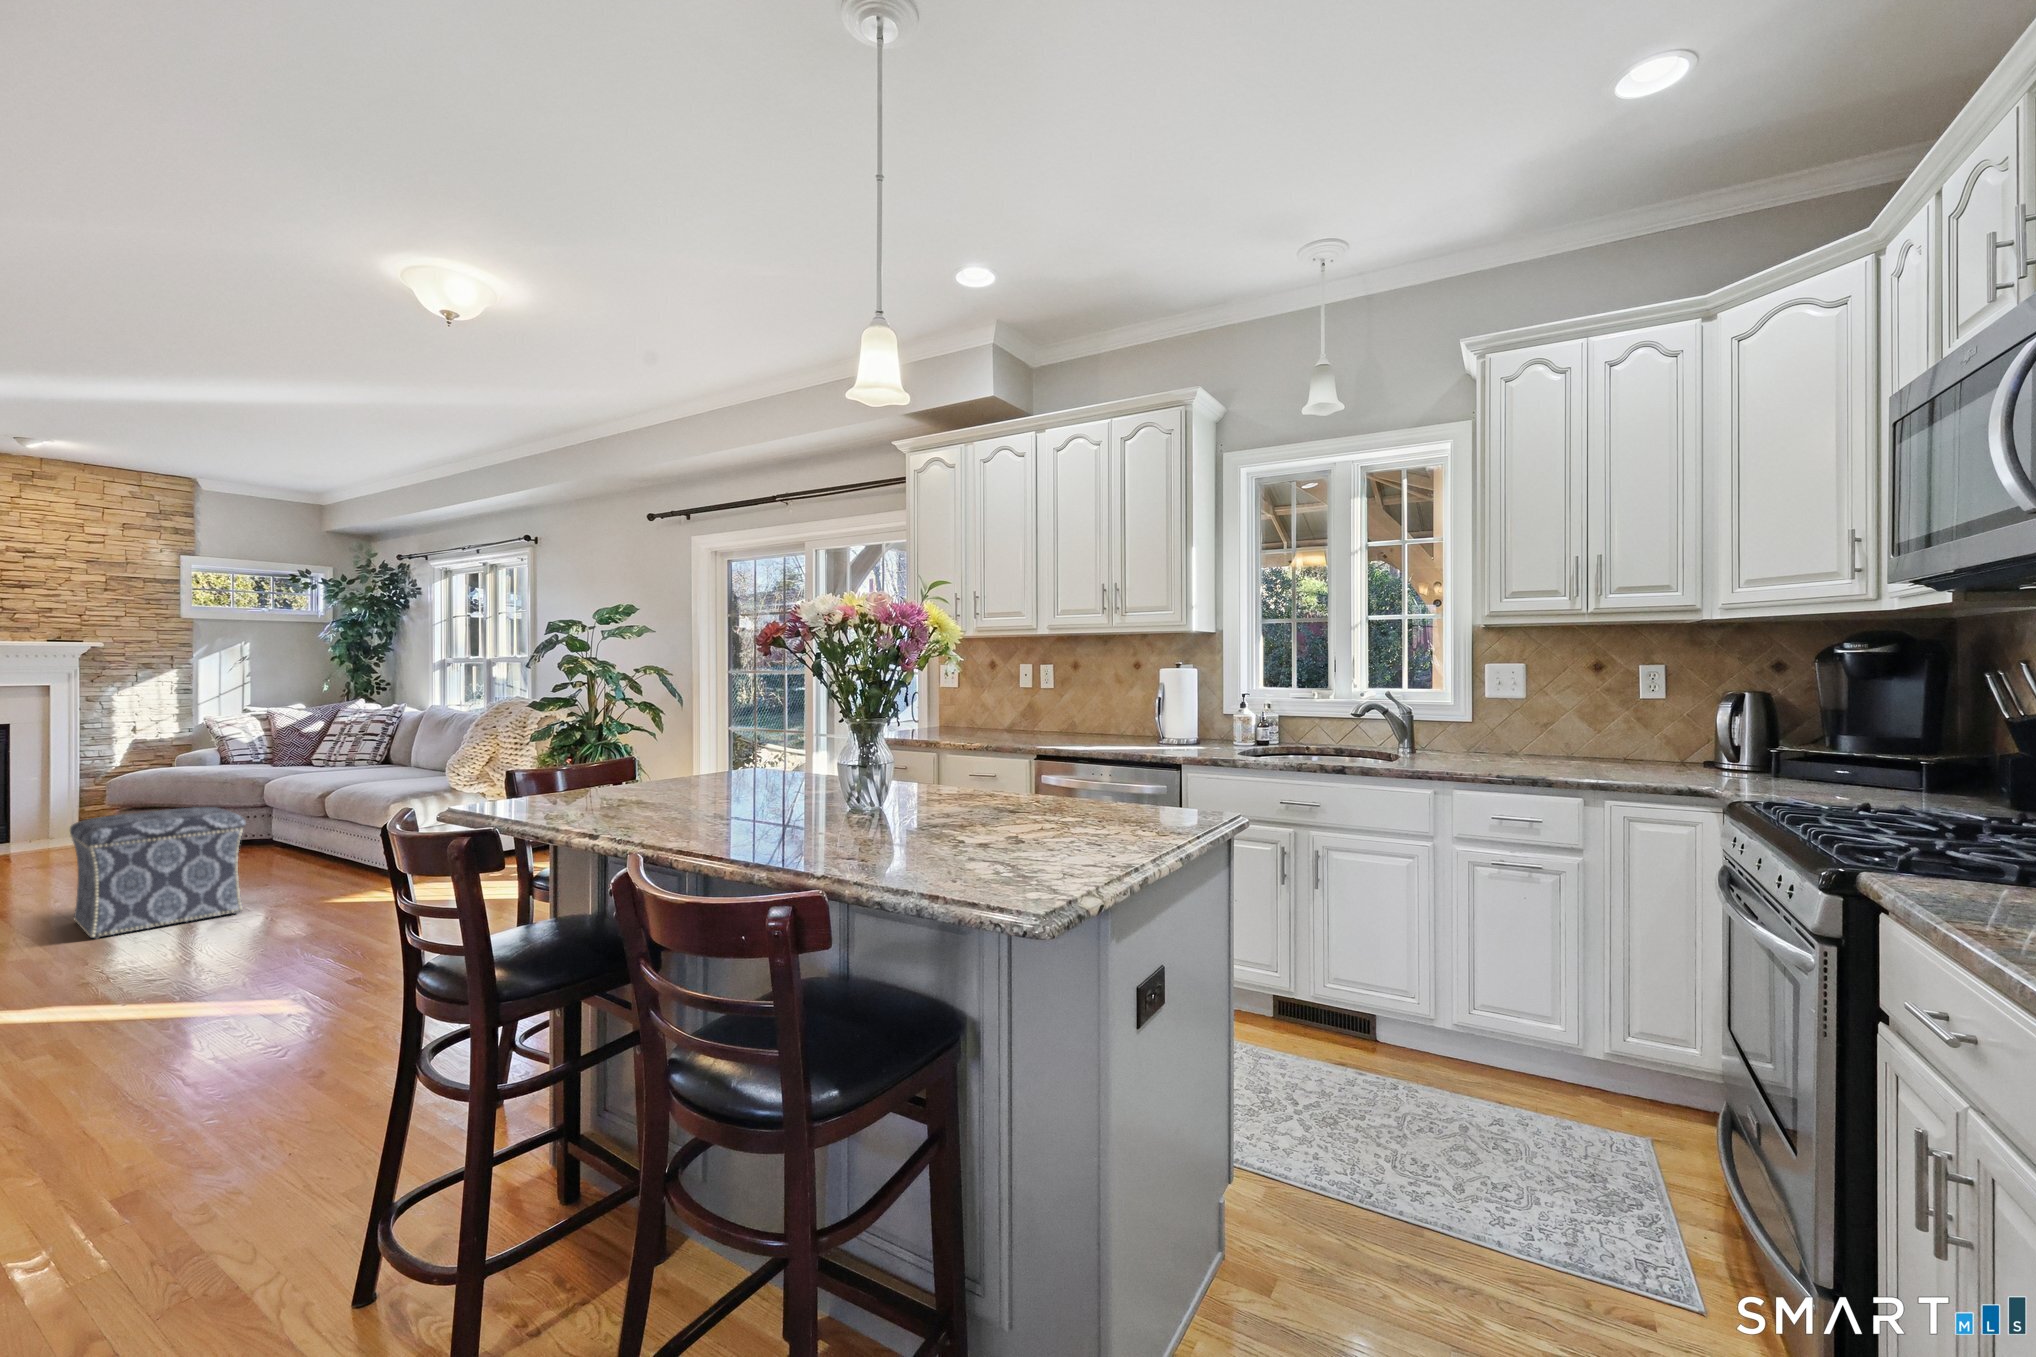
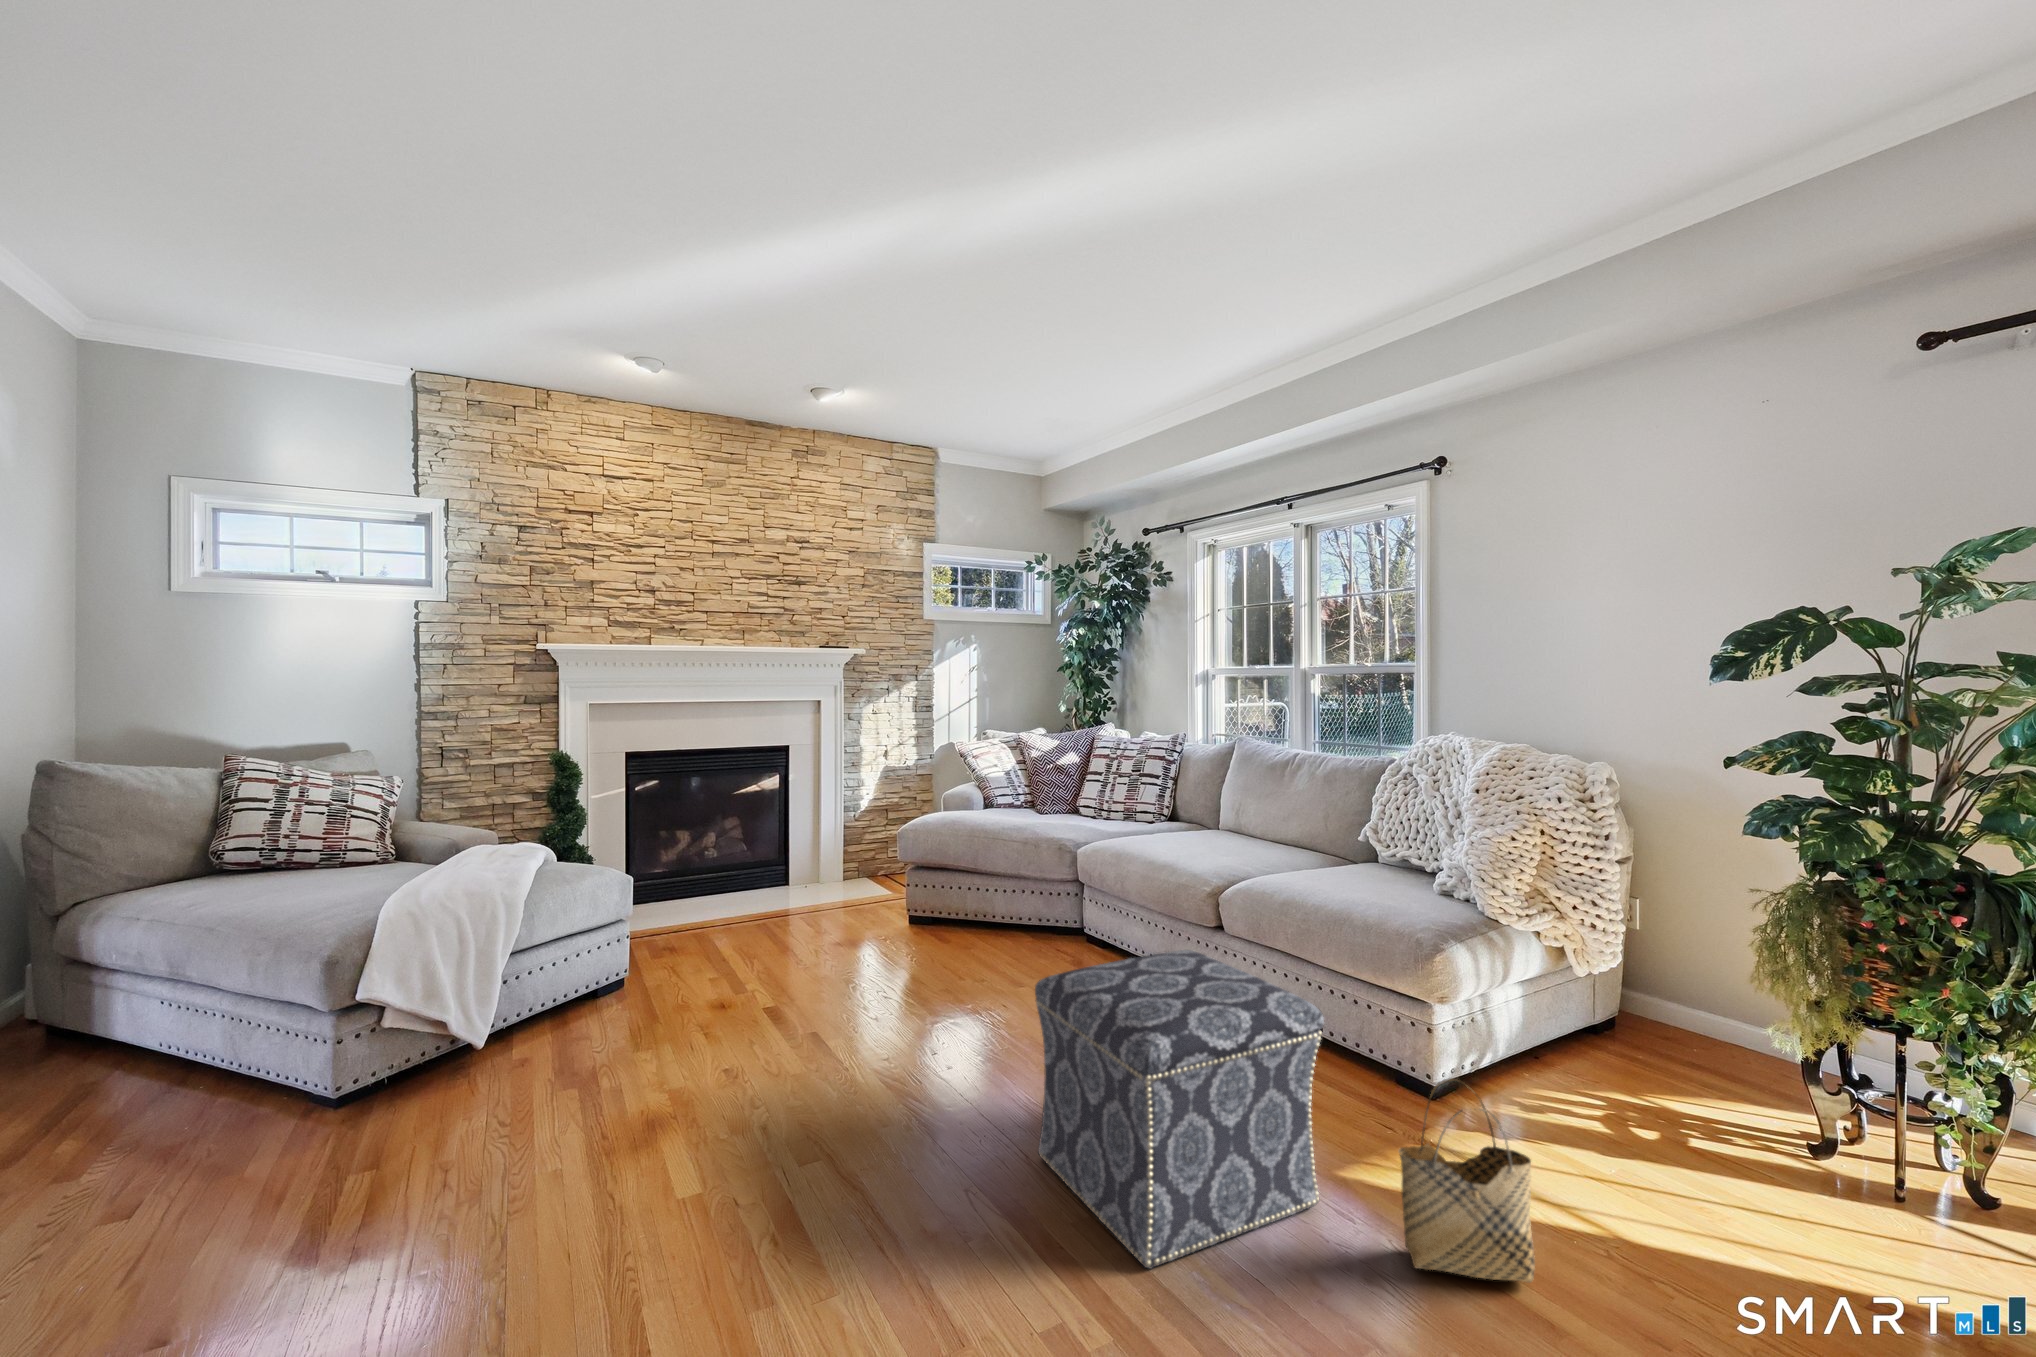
woven basket: none [258,838,330,919] -> present [1398,1078,1535,1283]

